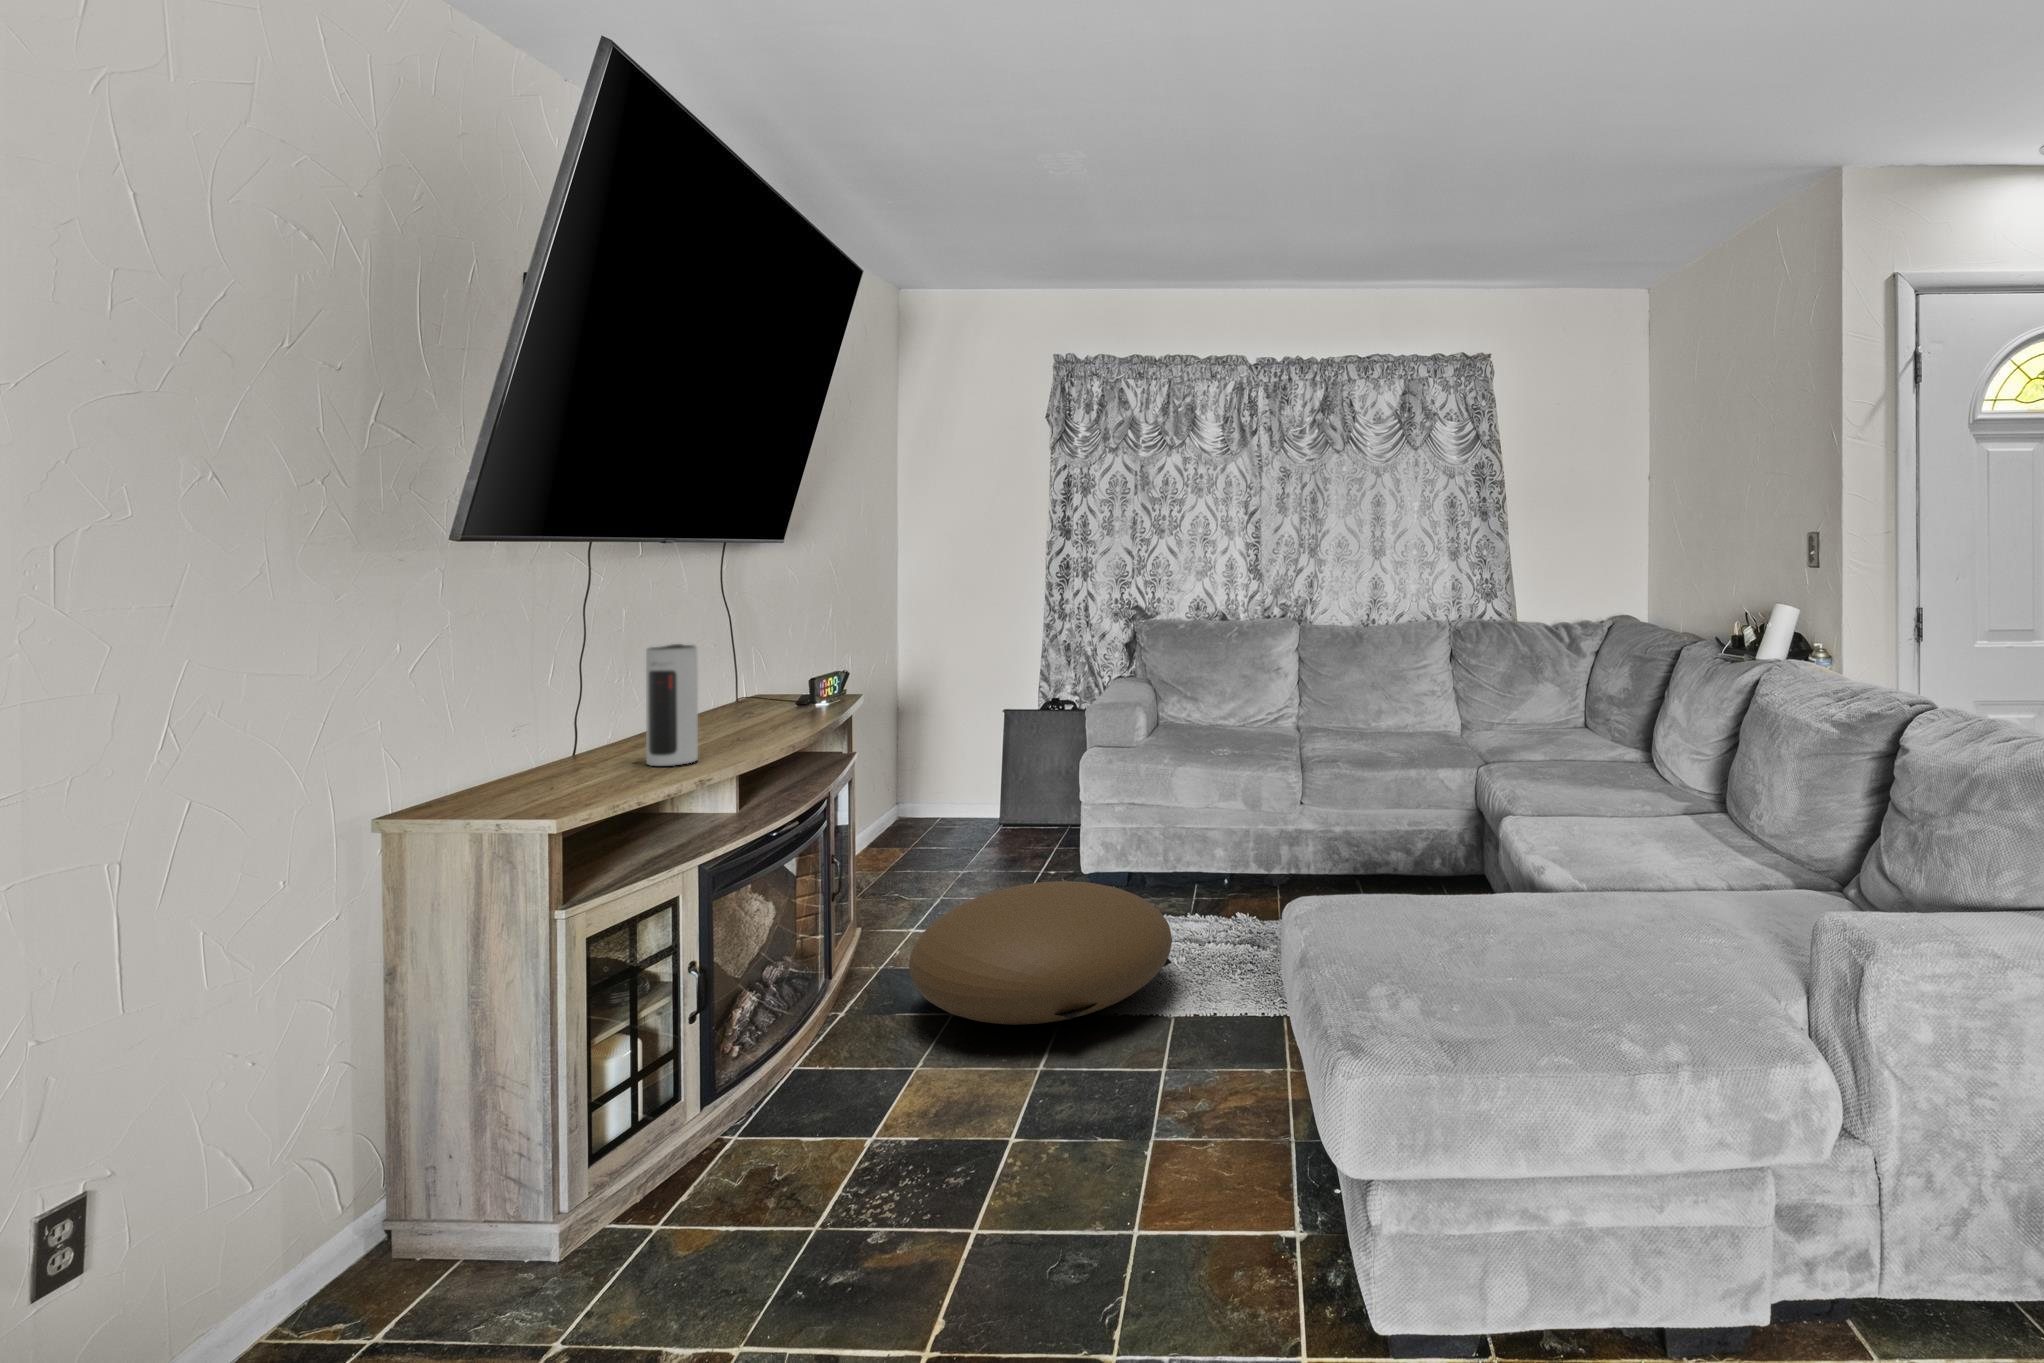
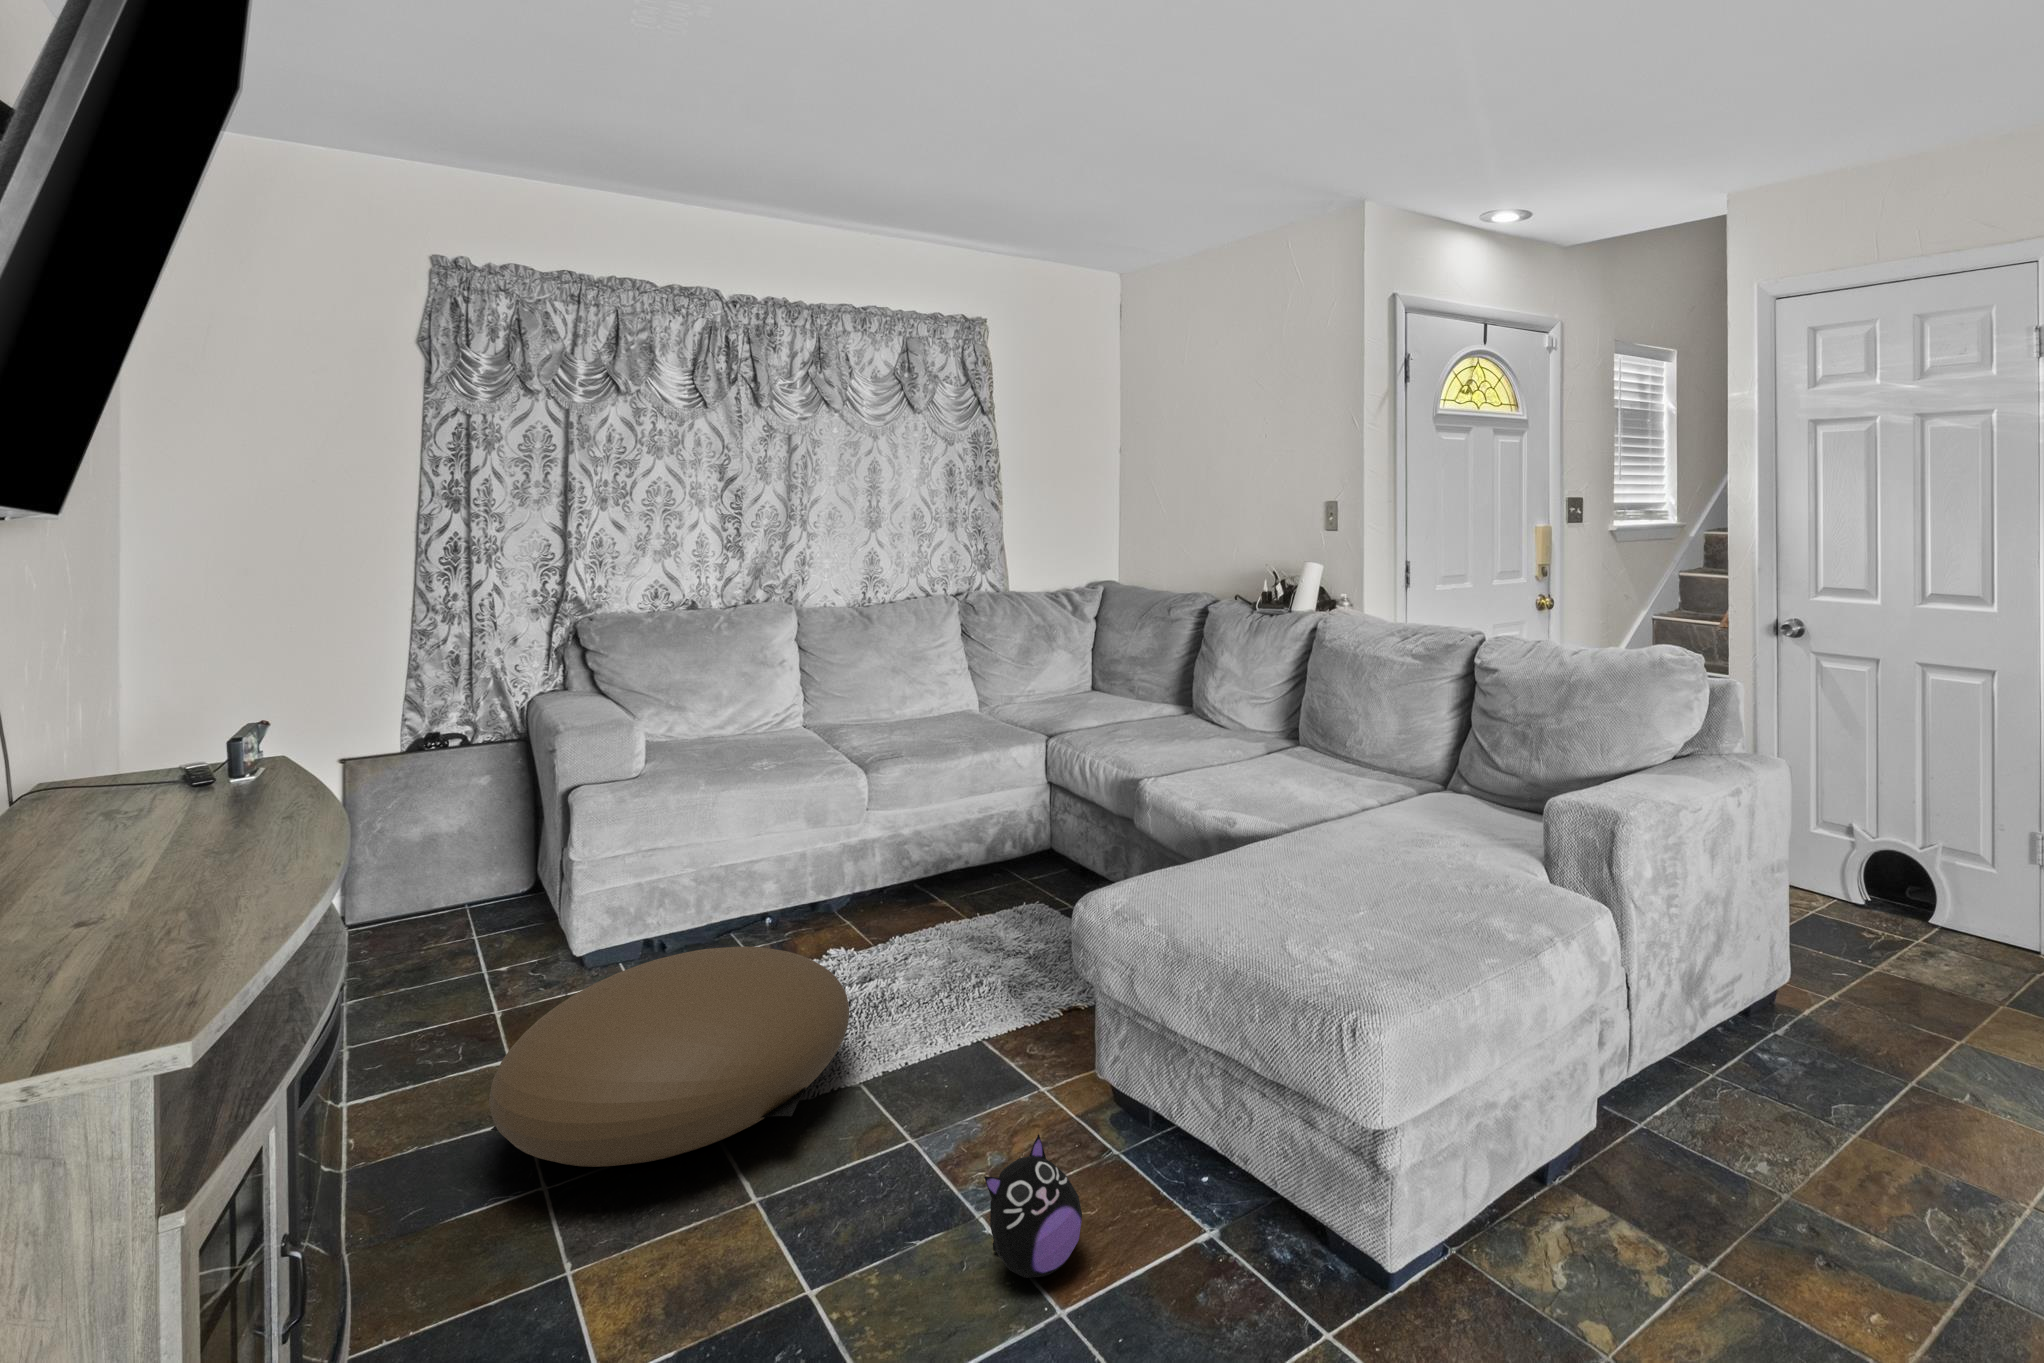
speaker: present [646,644,698,766] -> none [91,710,210,927]
plush toy: none [1106,1080,1196,1203] -> present [984,1134,1082,1278]

